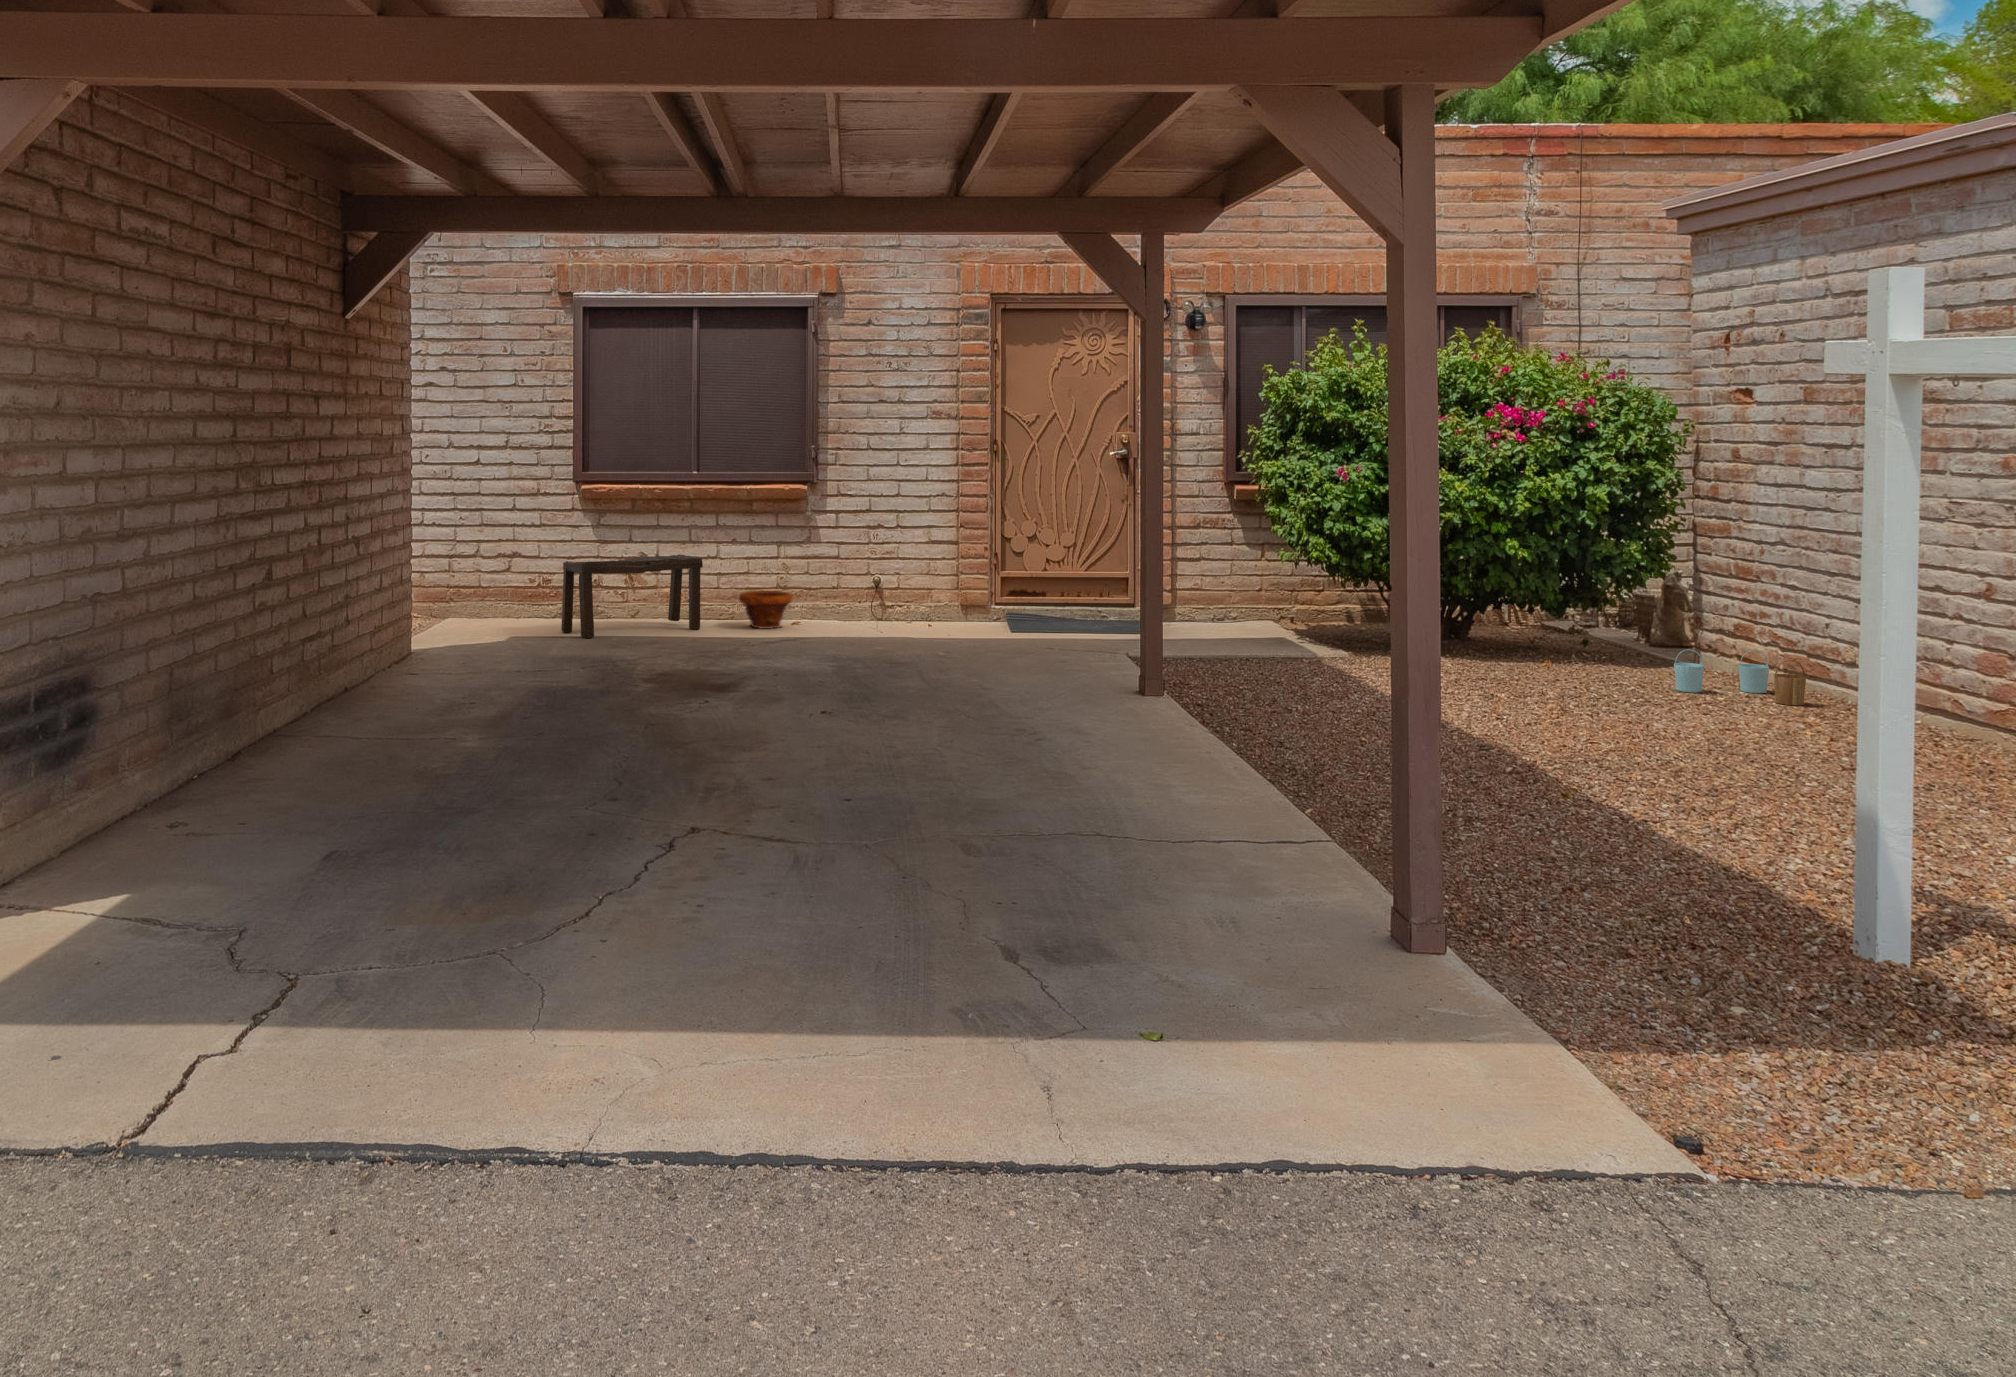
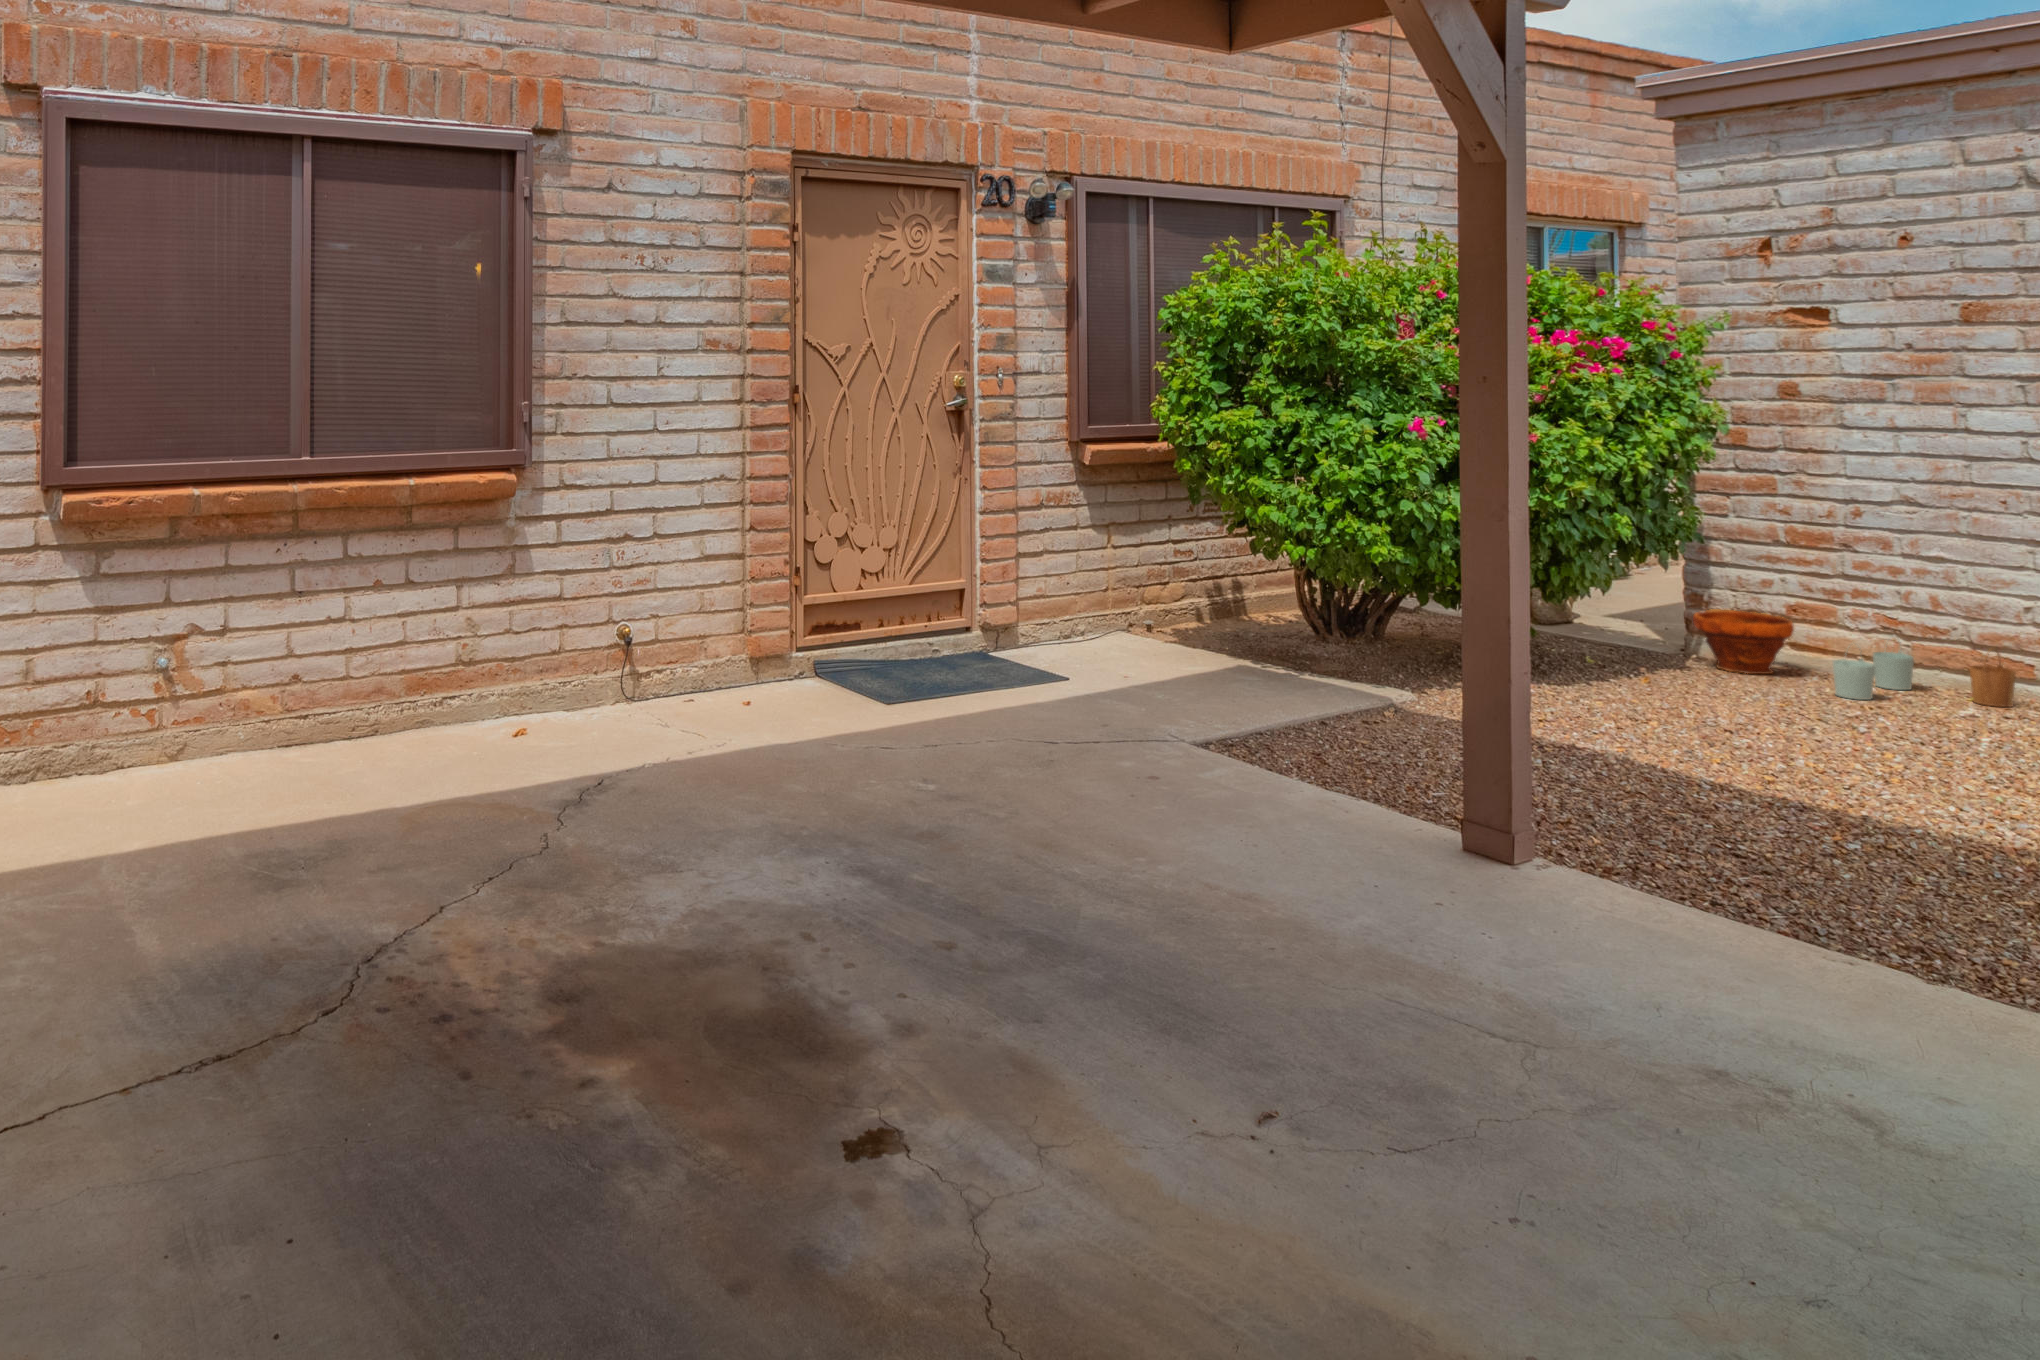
bench: present [561,554,703,638] -> none [62,621,364,843]
planter: present [739,591,793,629] -> present [1693,609,1794,674]

